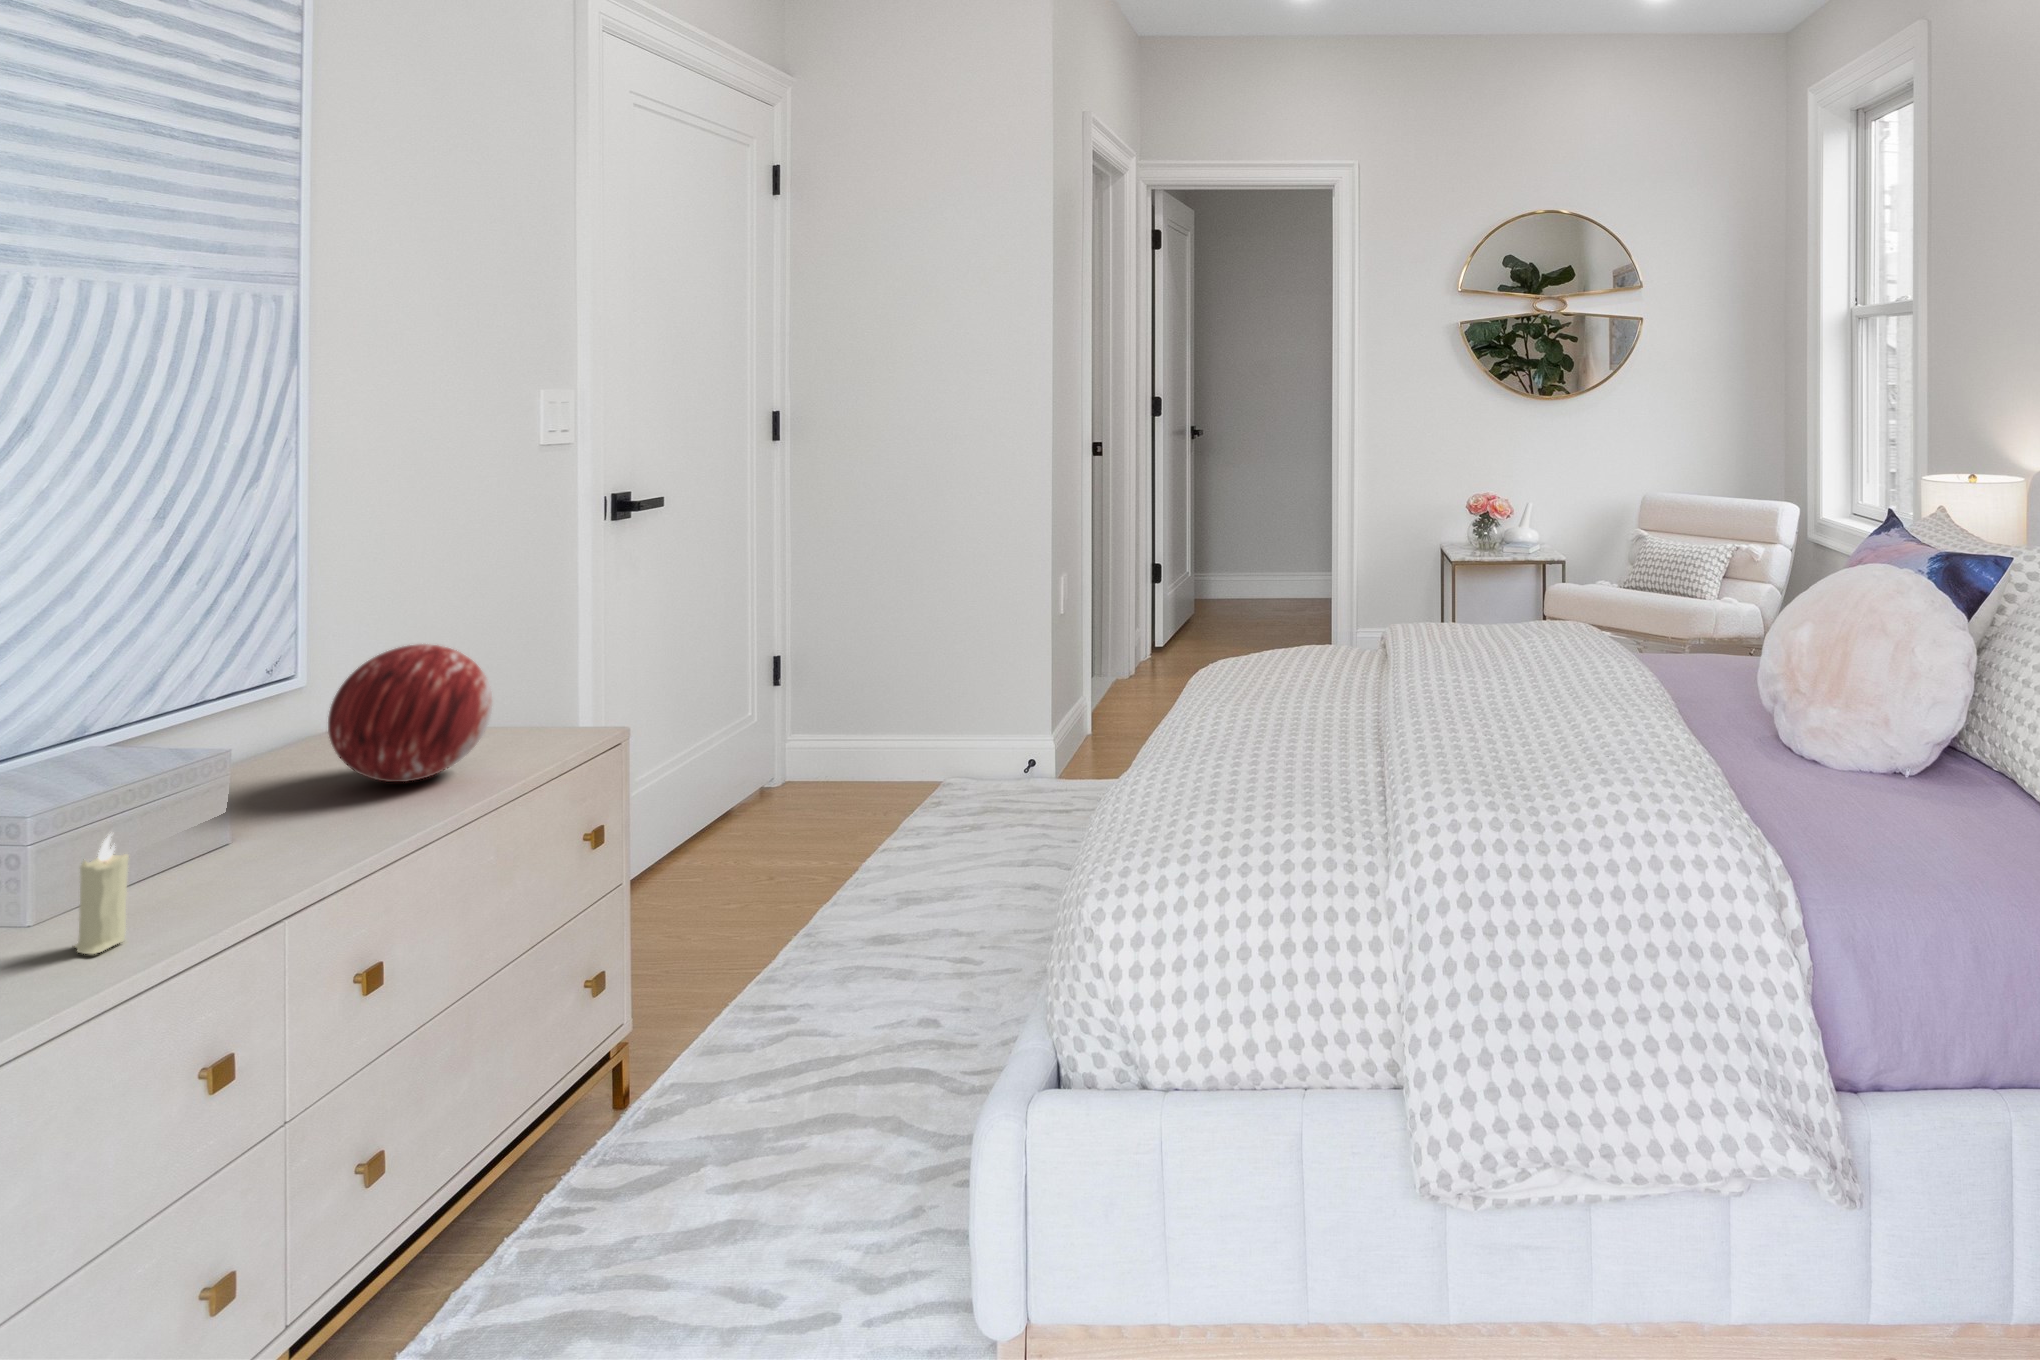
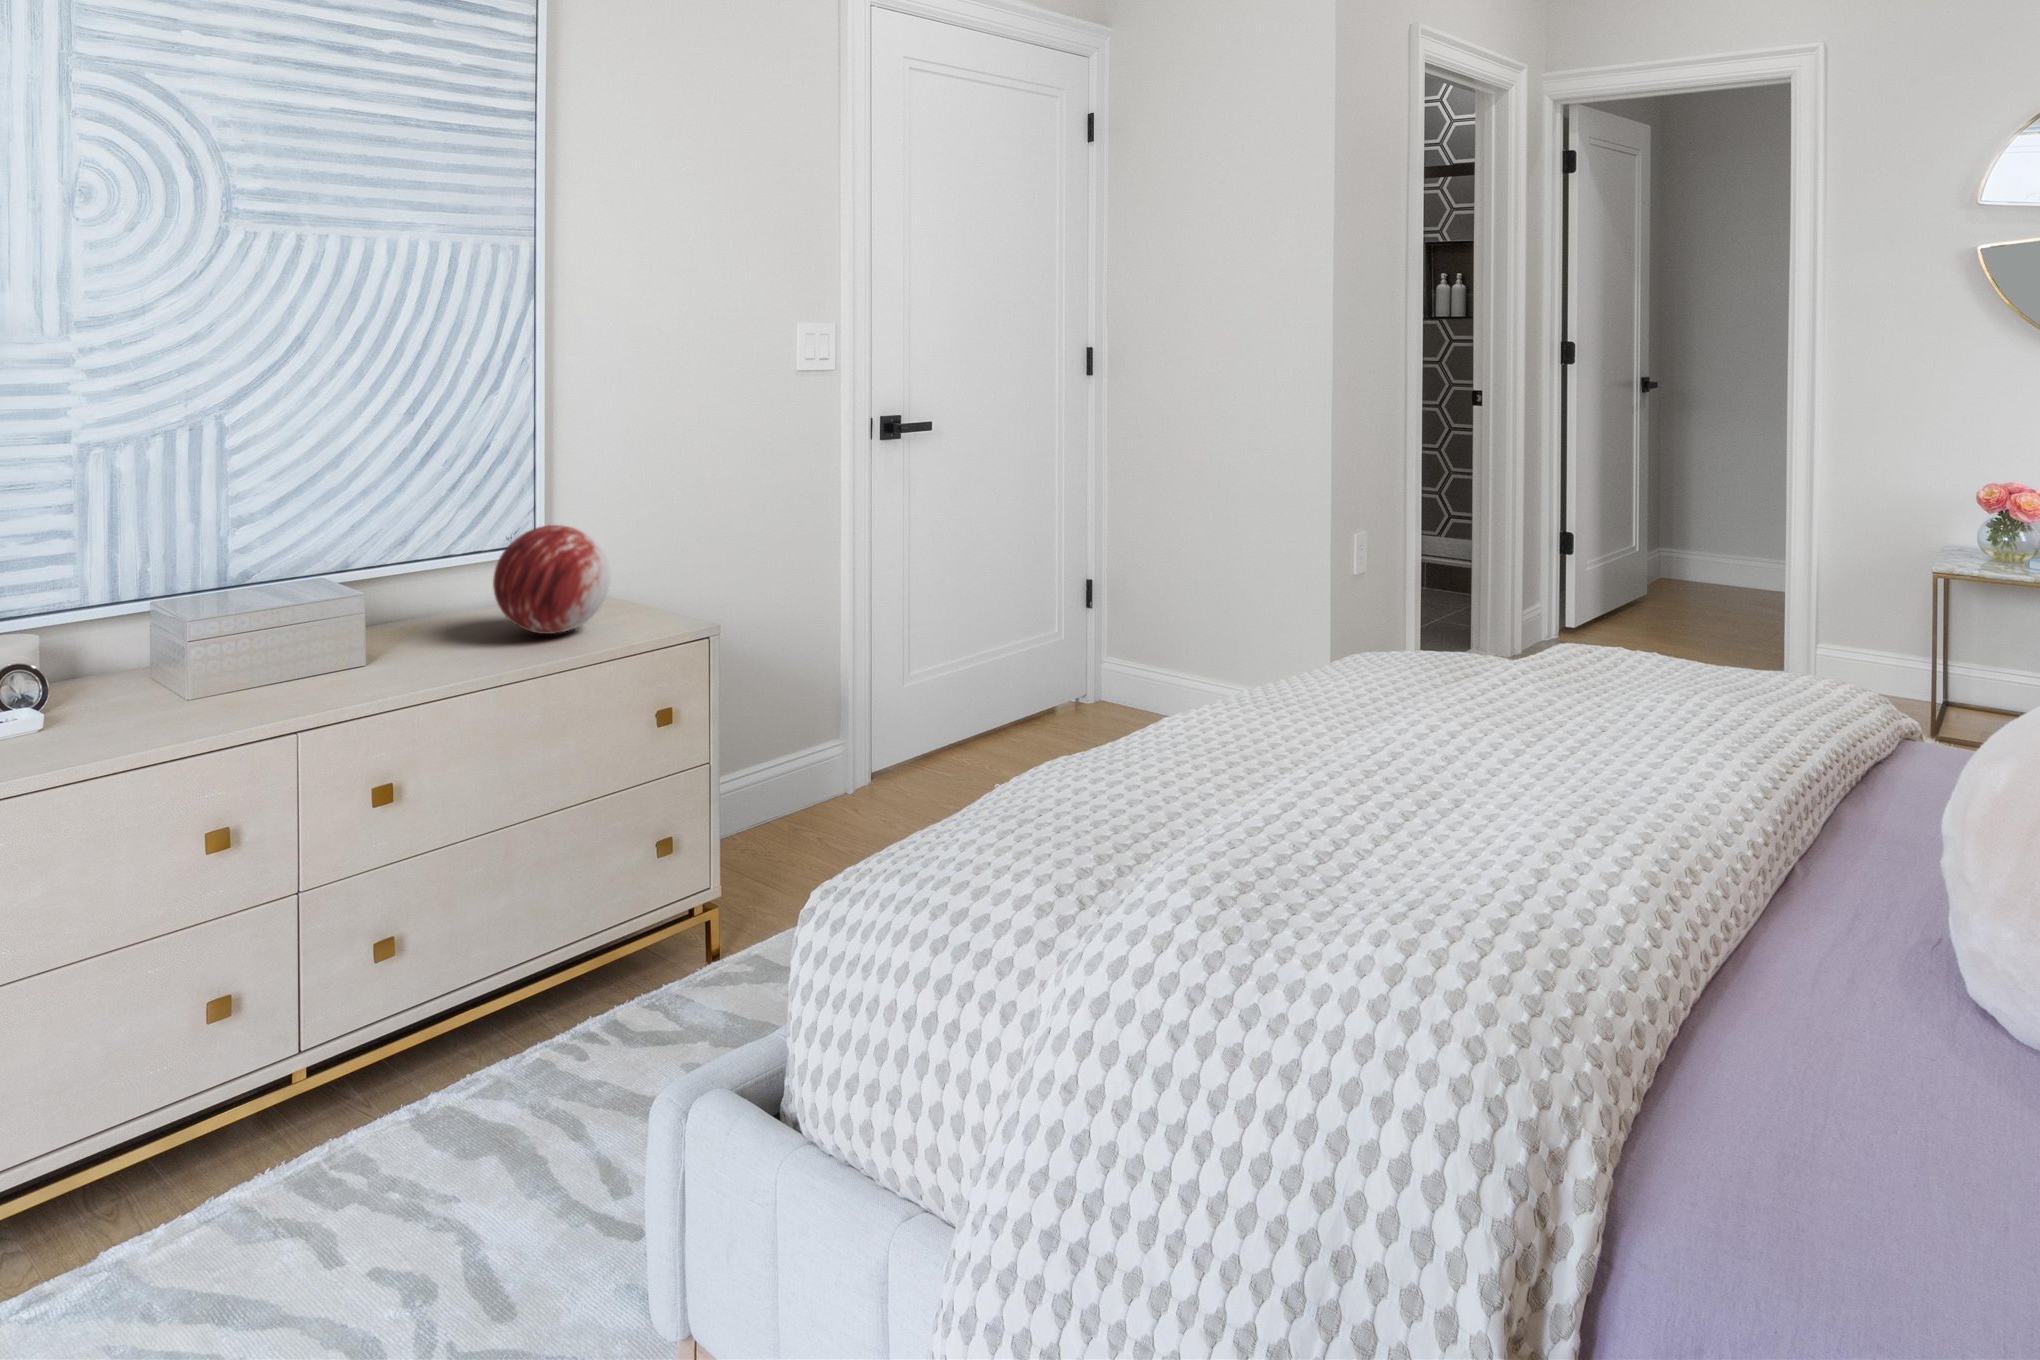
candle: present [74,834,129,954] -> none [203,631,237,715]

